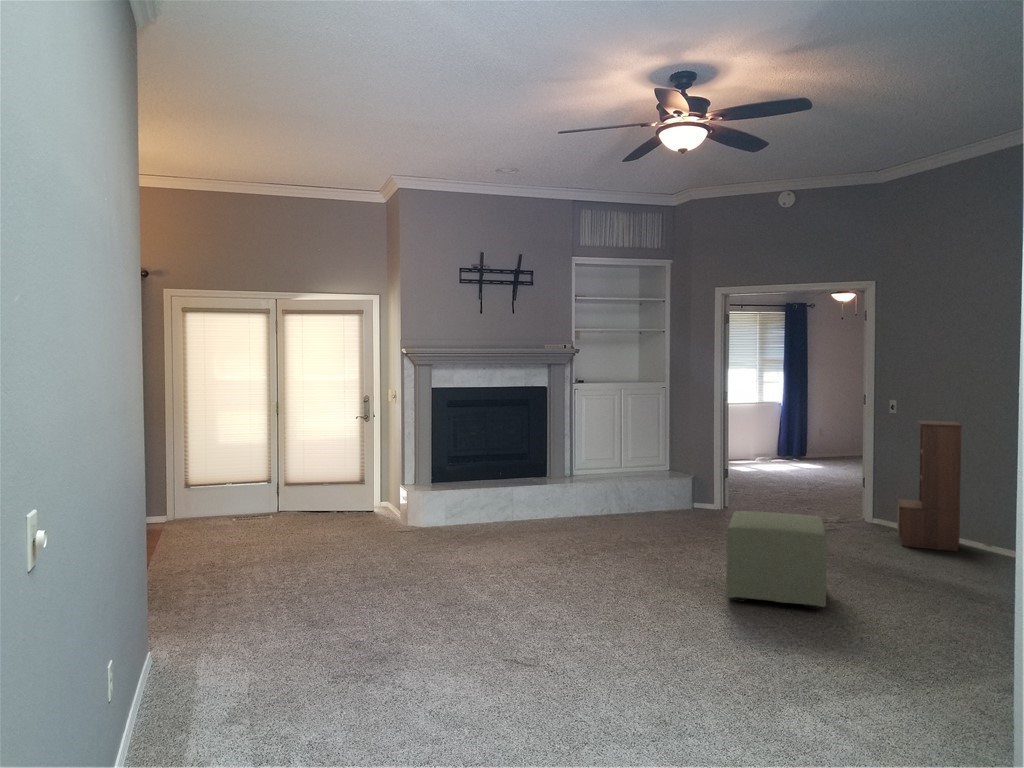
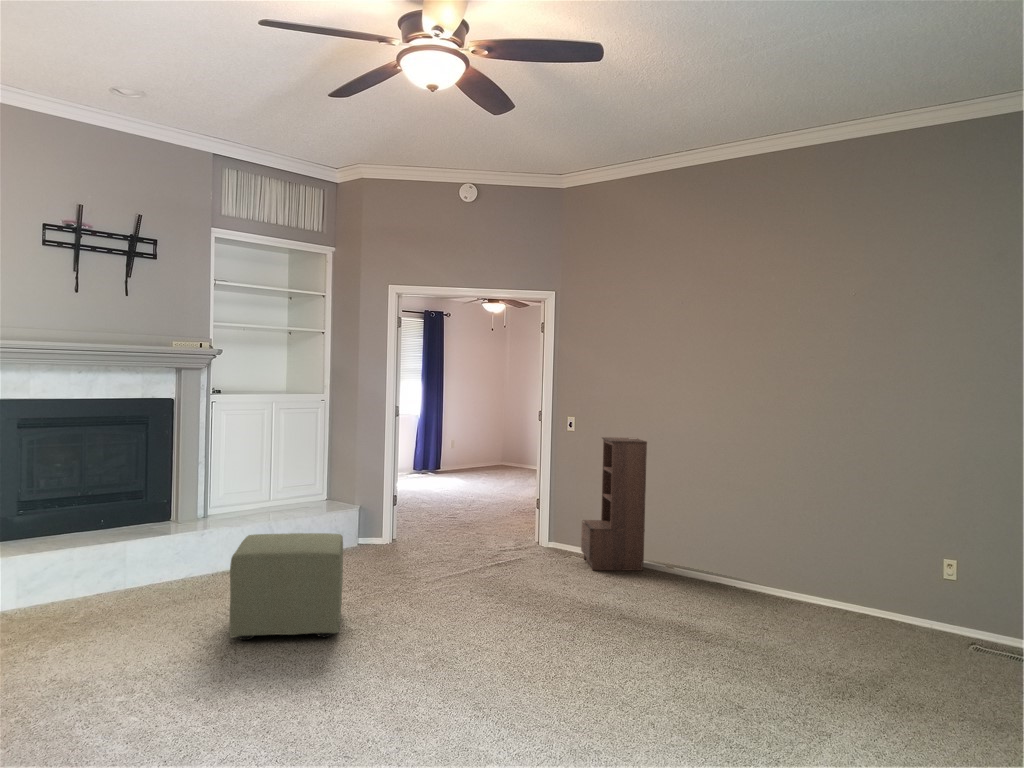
ottoman: present [726,511,827,609] -> present [229,533,343,640]

